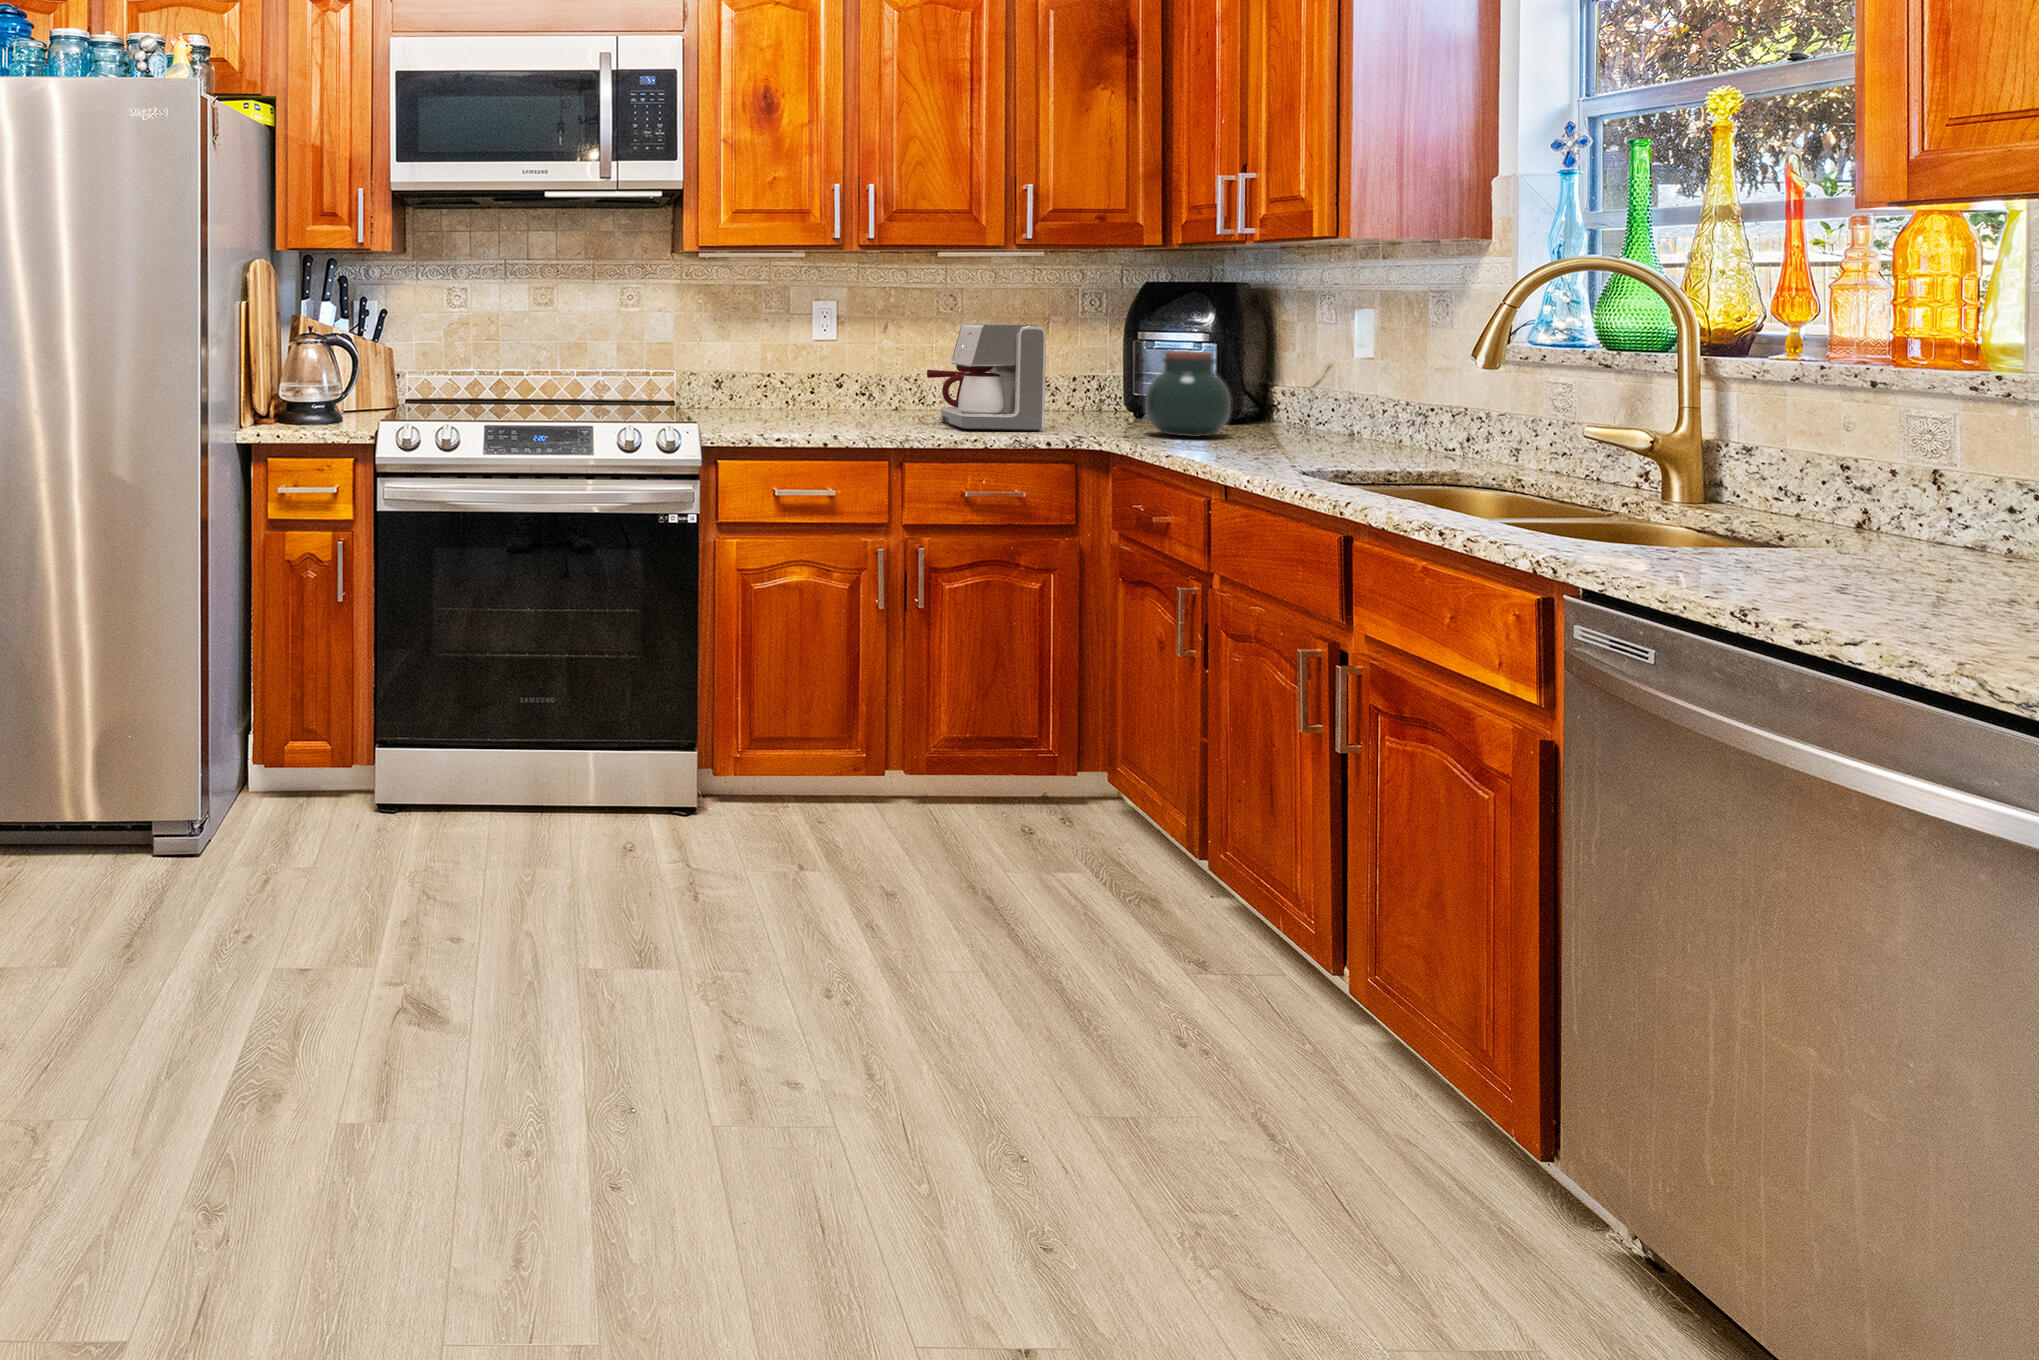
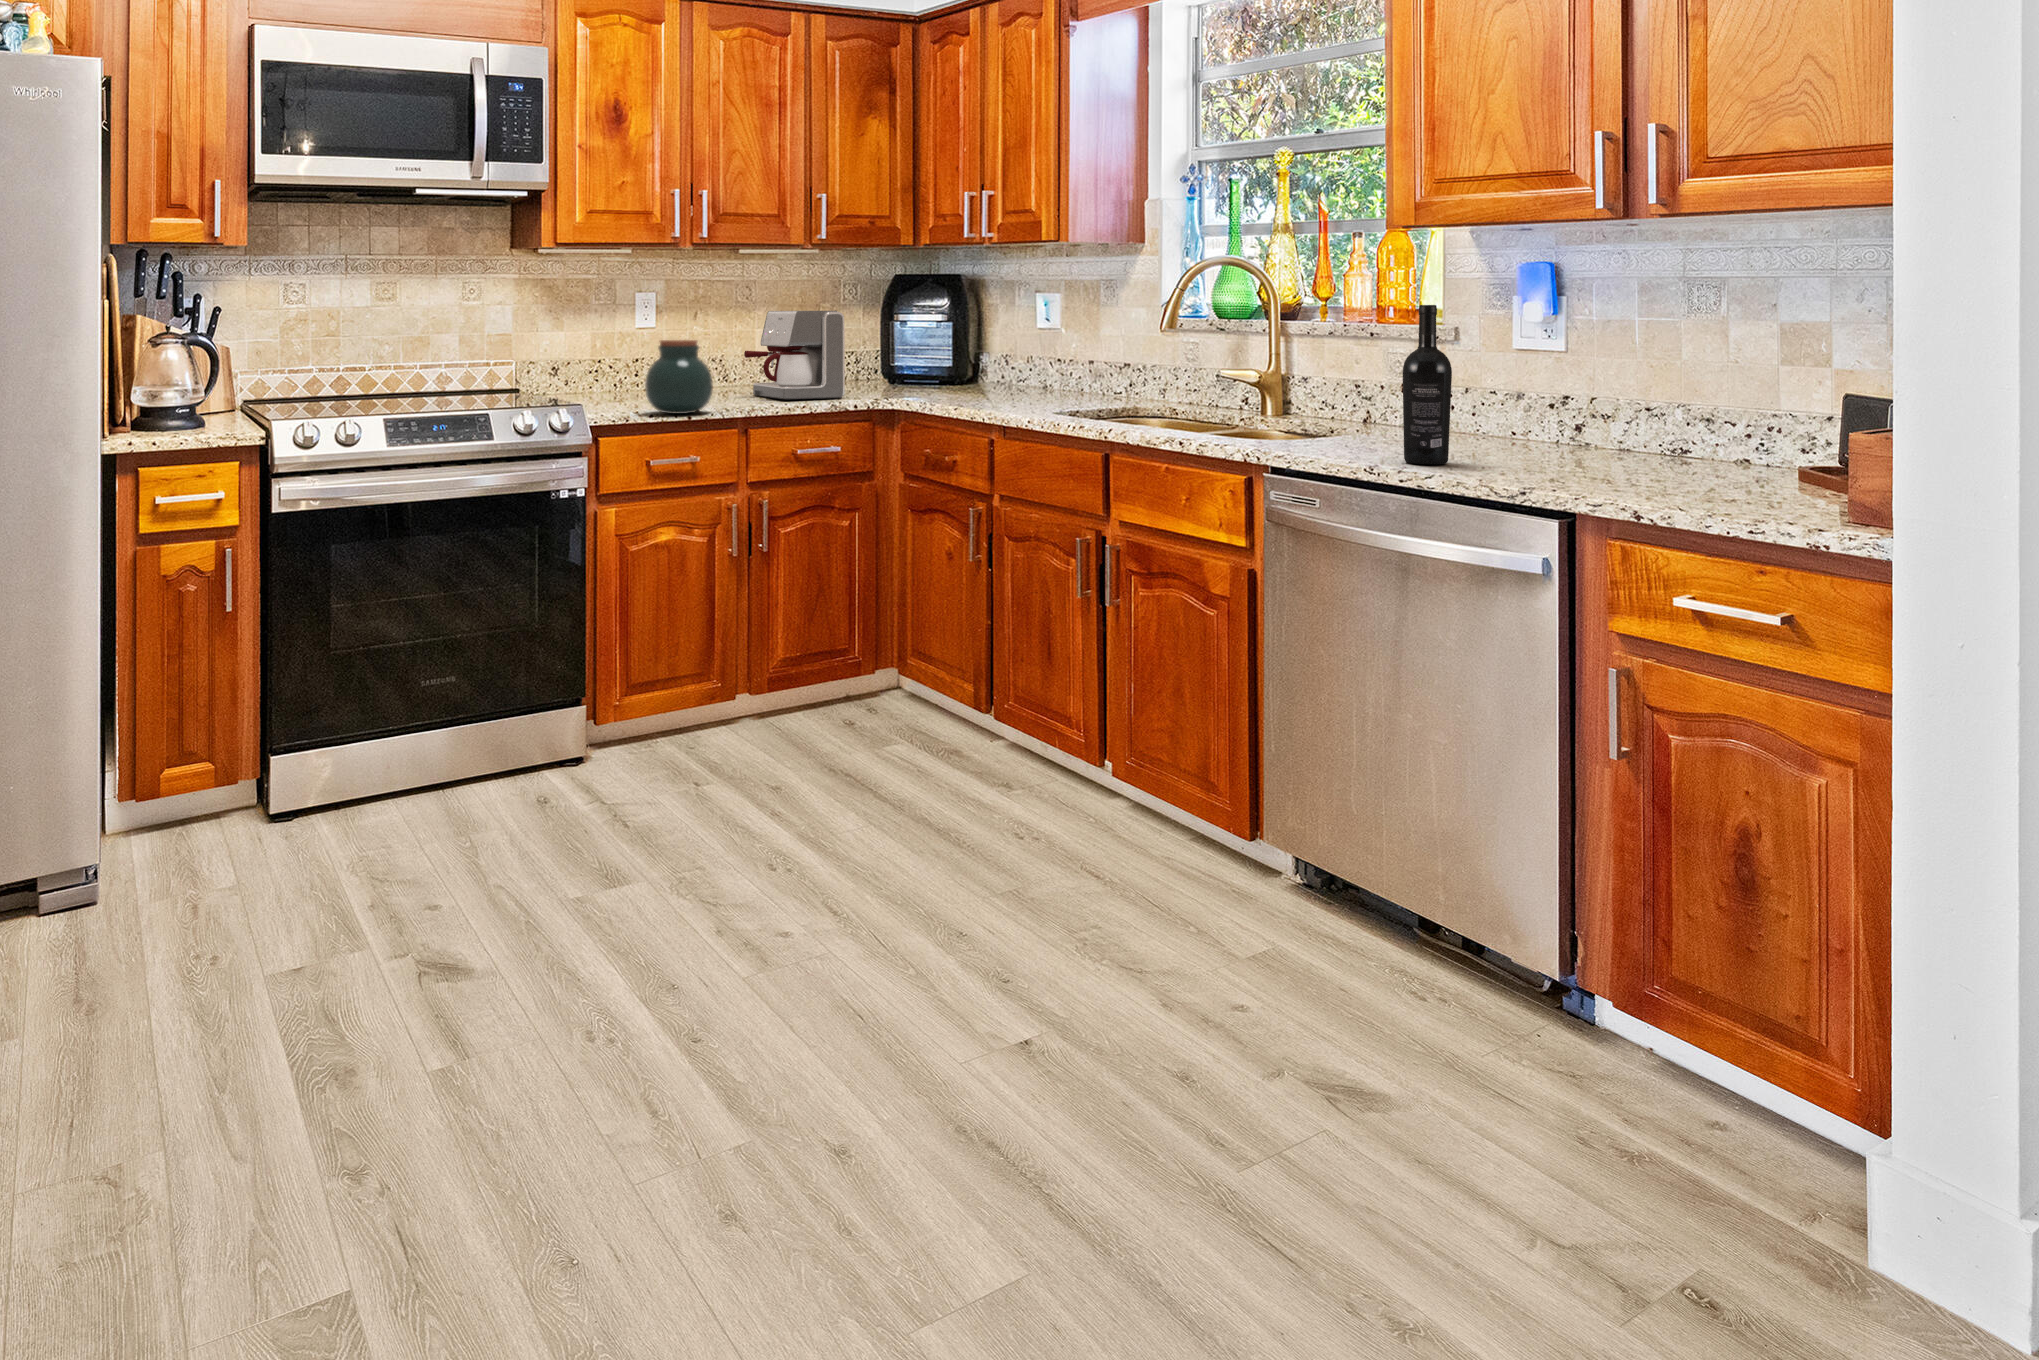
wine bottle: none [1847,337,1964,623] -> present [1403,305,1452,464]
jar: present [1145,351,1231,437] -> present [645,340,713,414]

